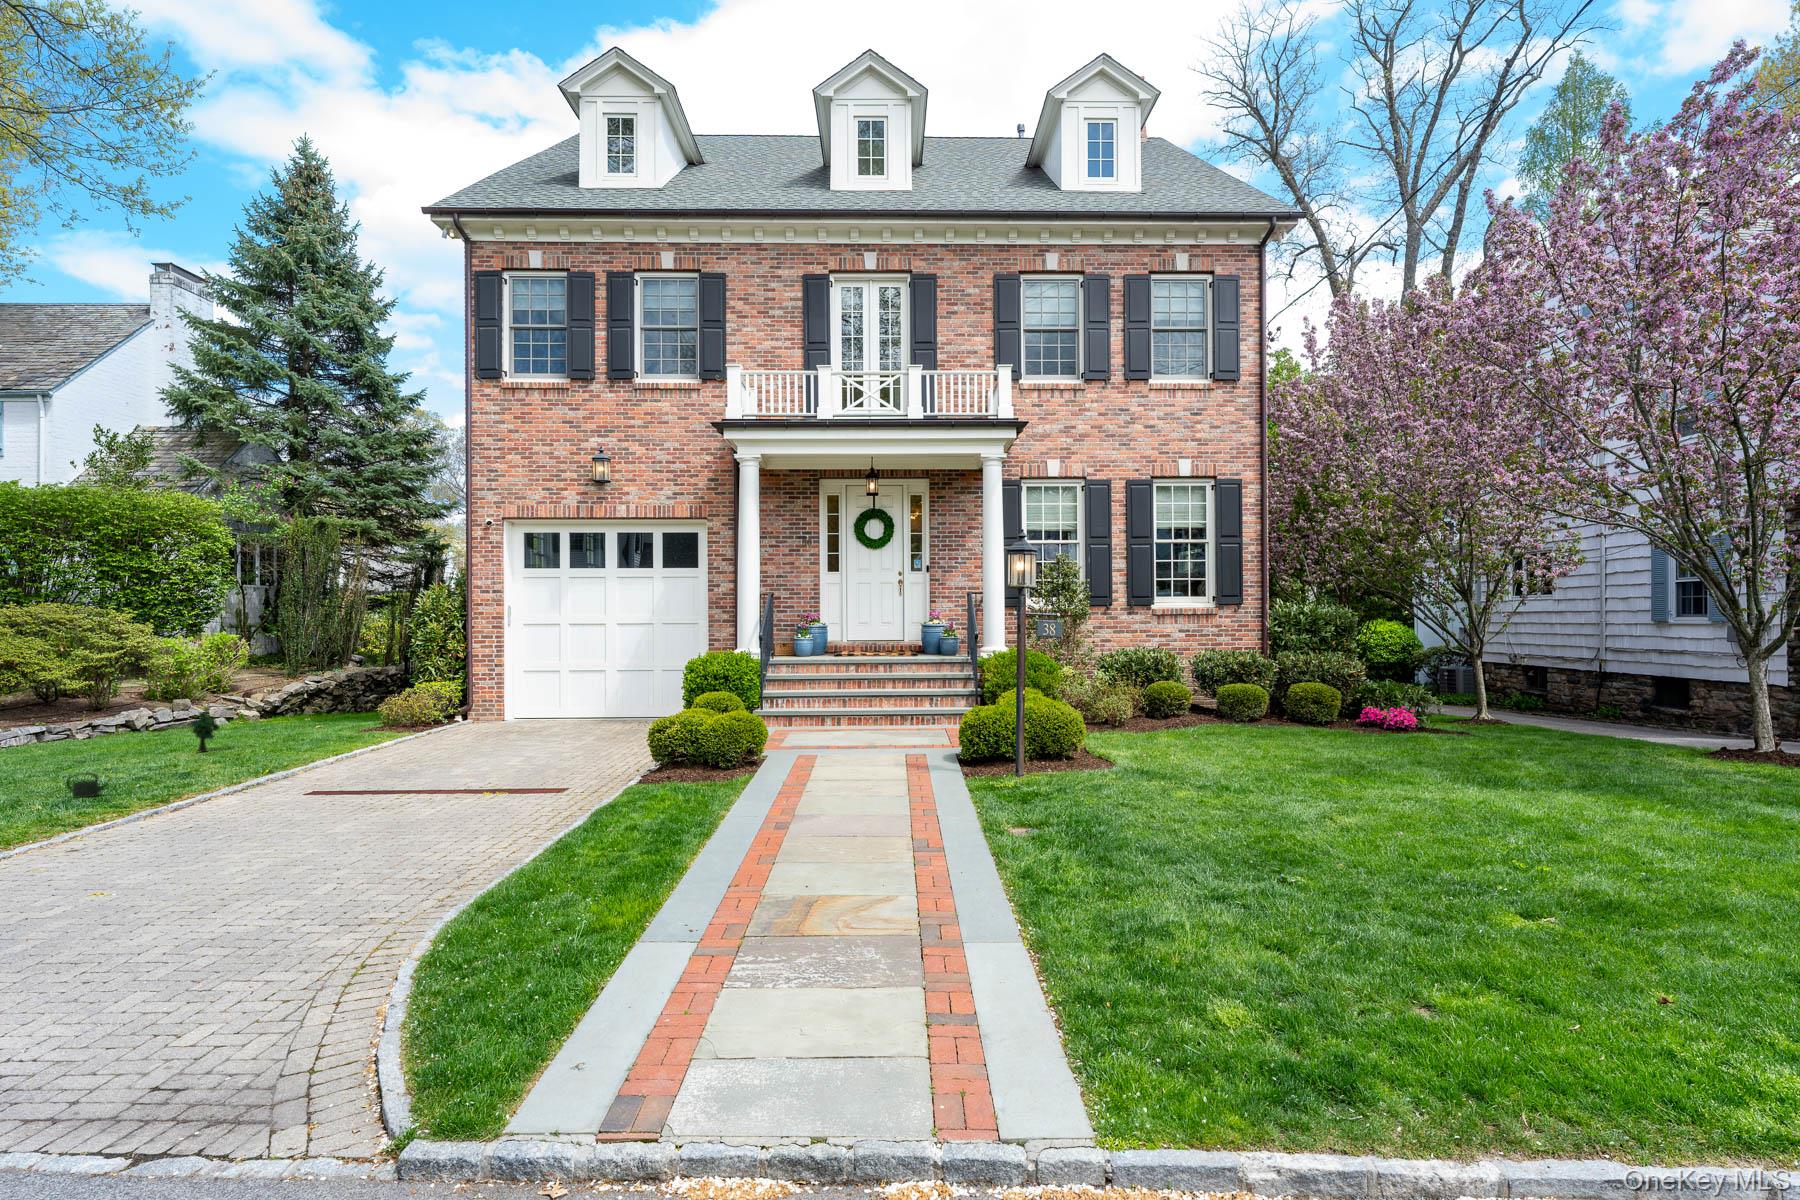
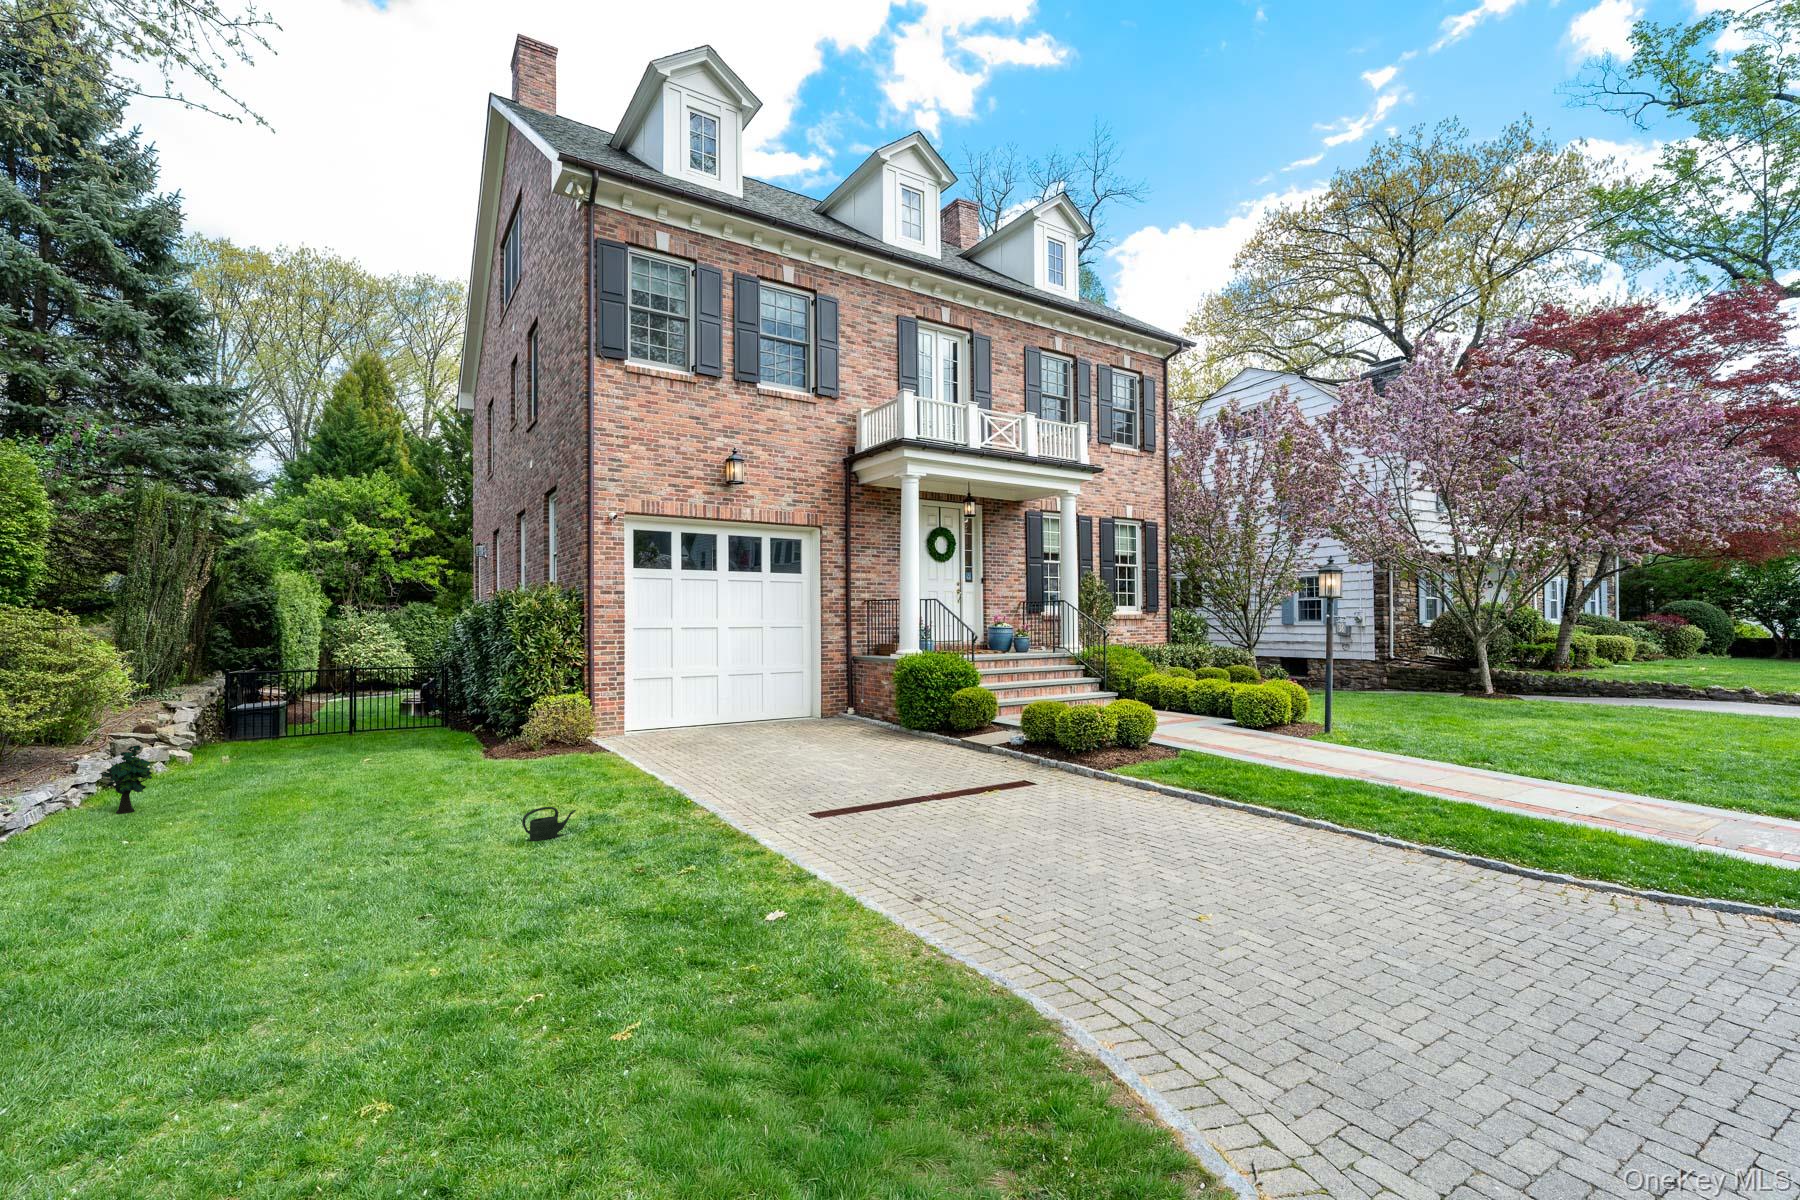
decorative plant: present [191,708,219,752] -> present [99,745,152,814]

